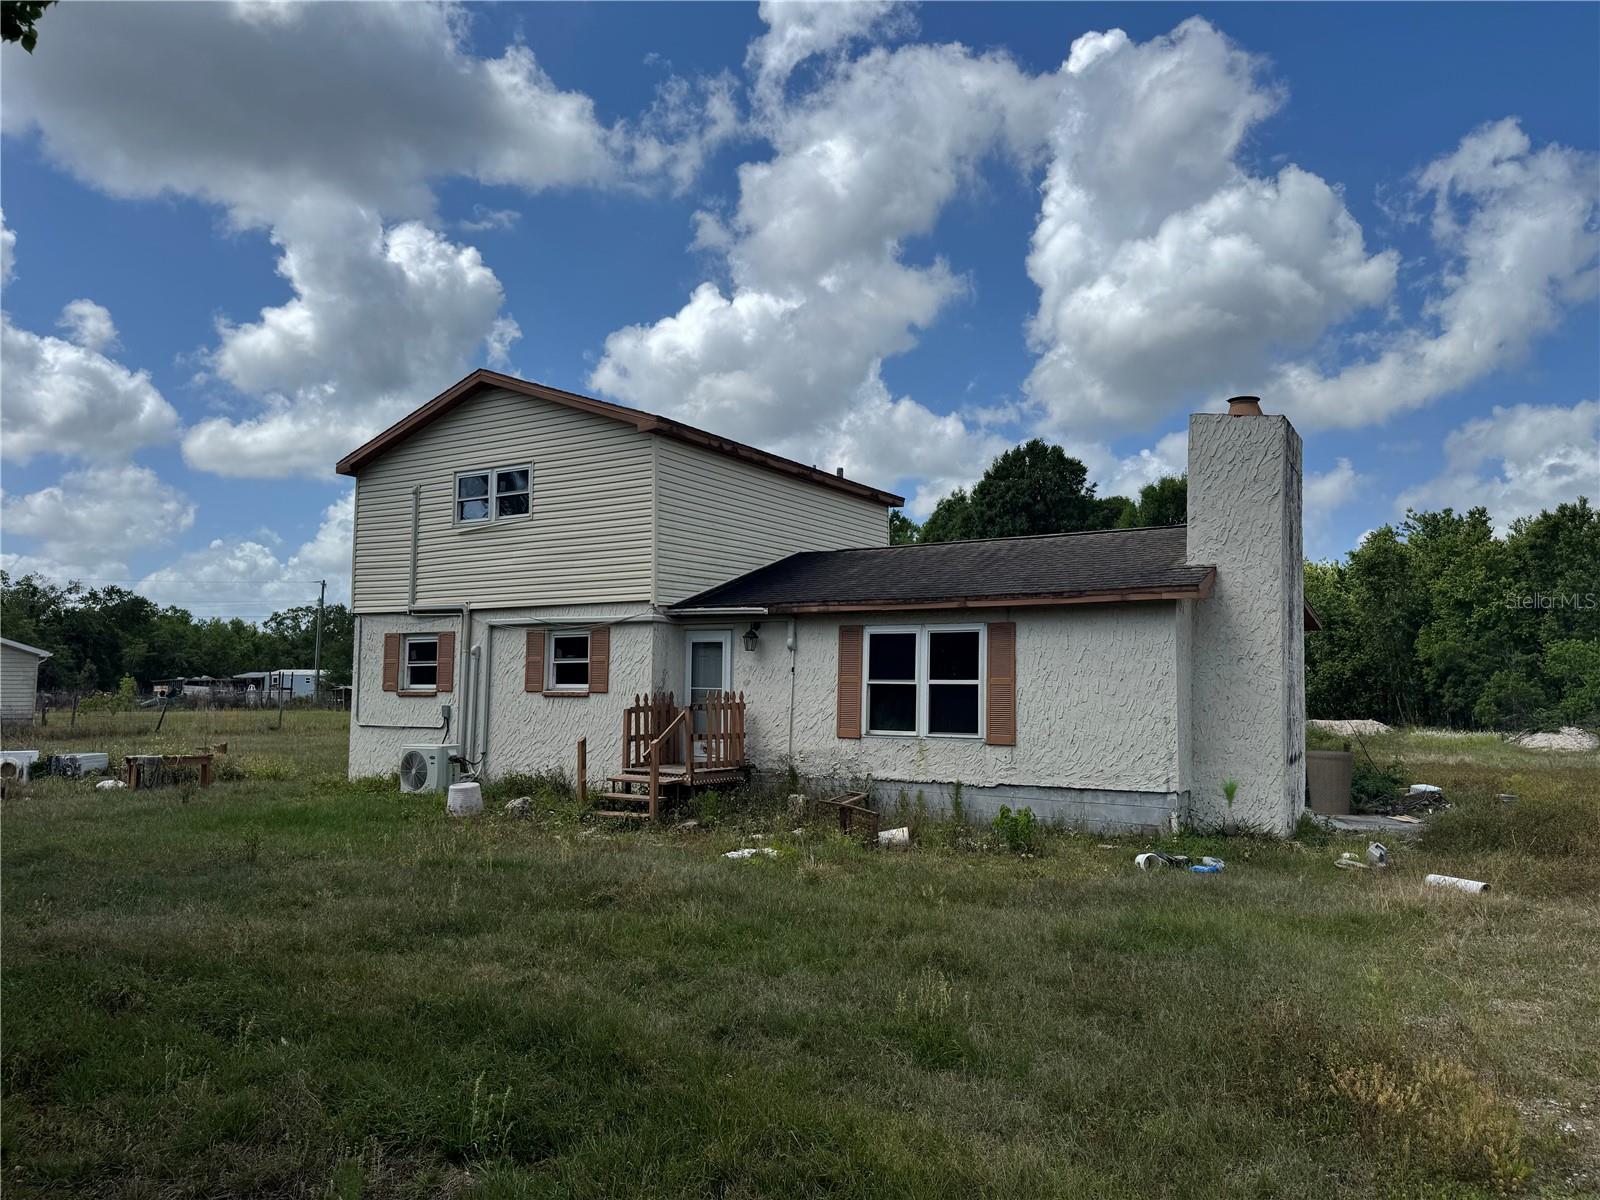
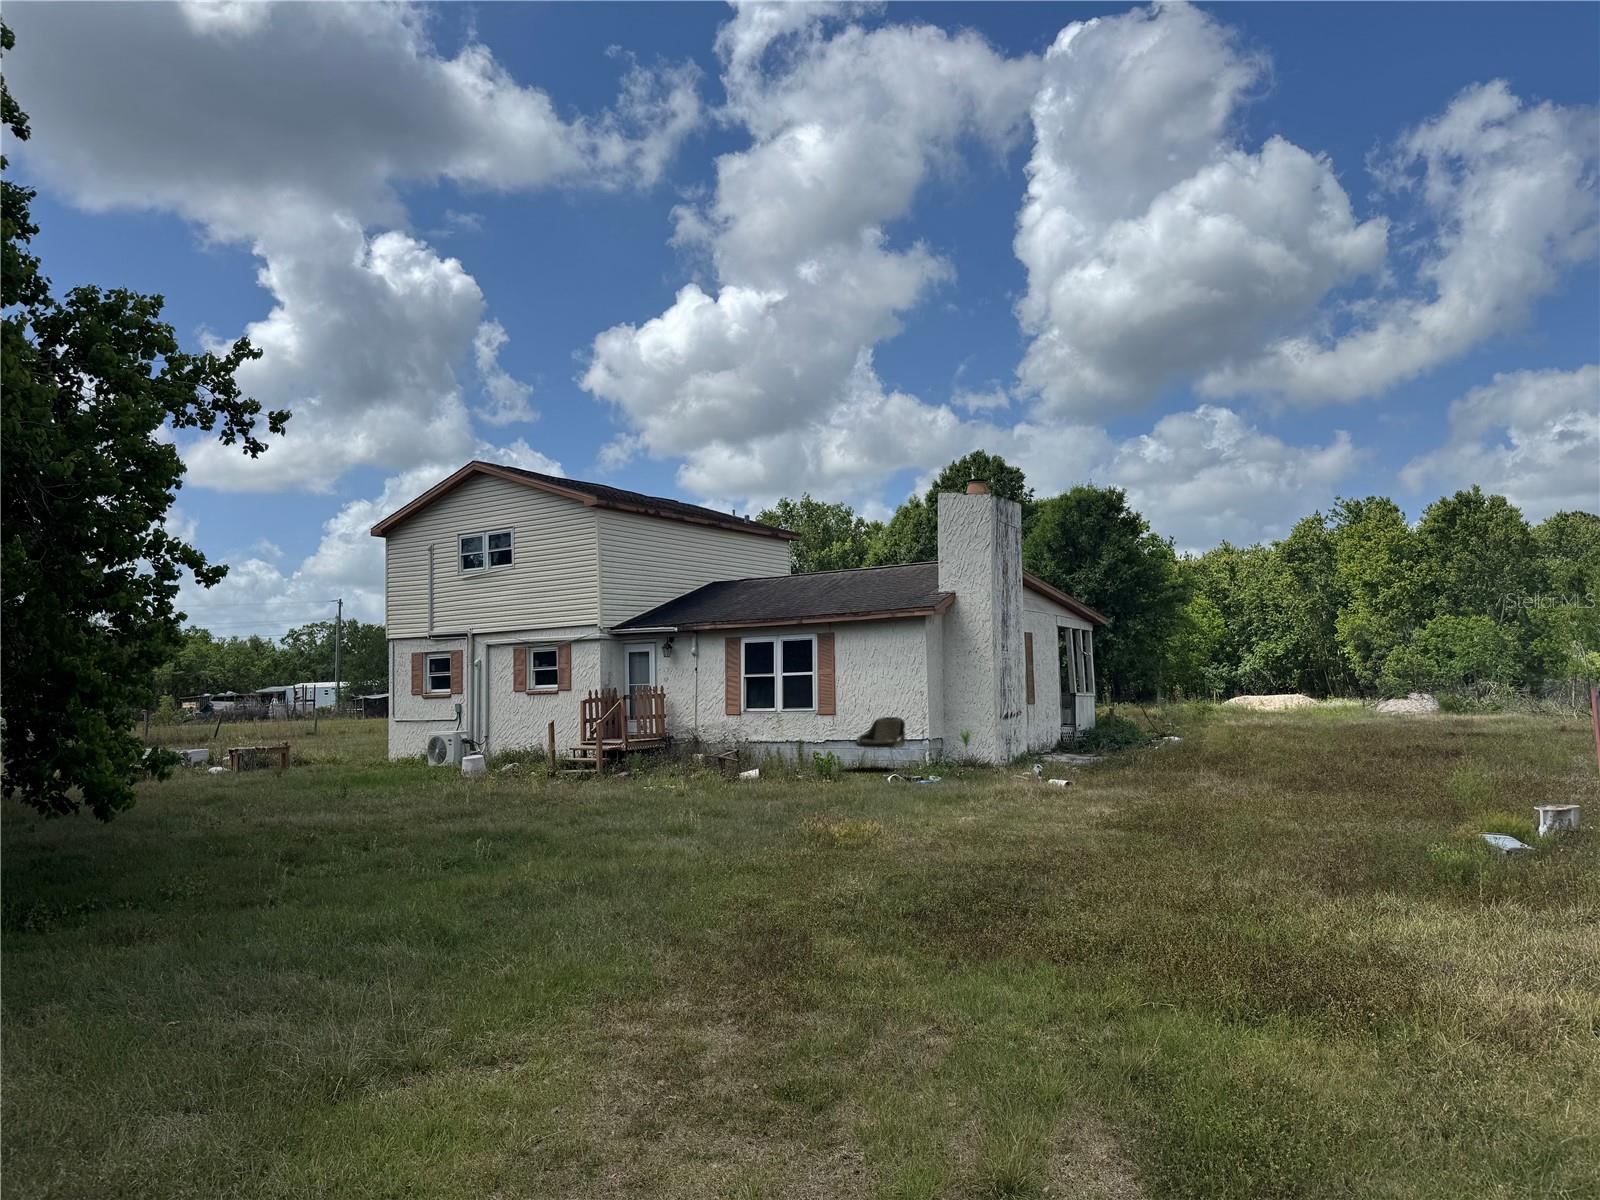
trash can: present [1305,751,1354,815] -> none [1042,712,1073,754]
lounge chair: none [1062,754,1141,842] -> present [856,717,905,770]

